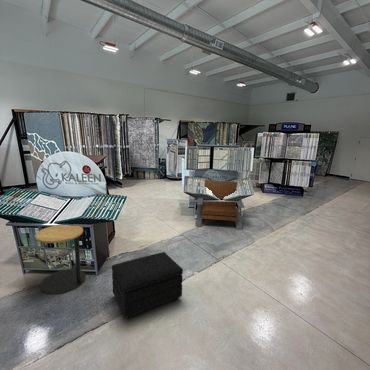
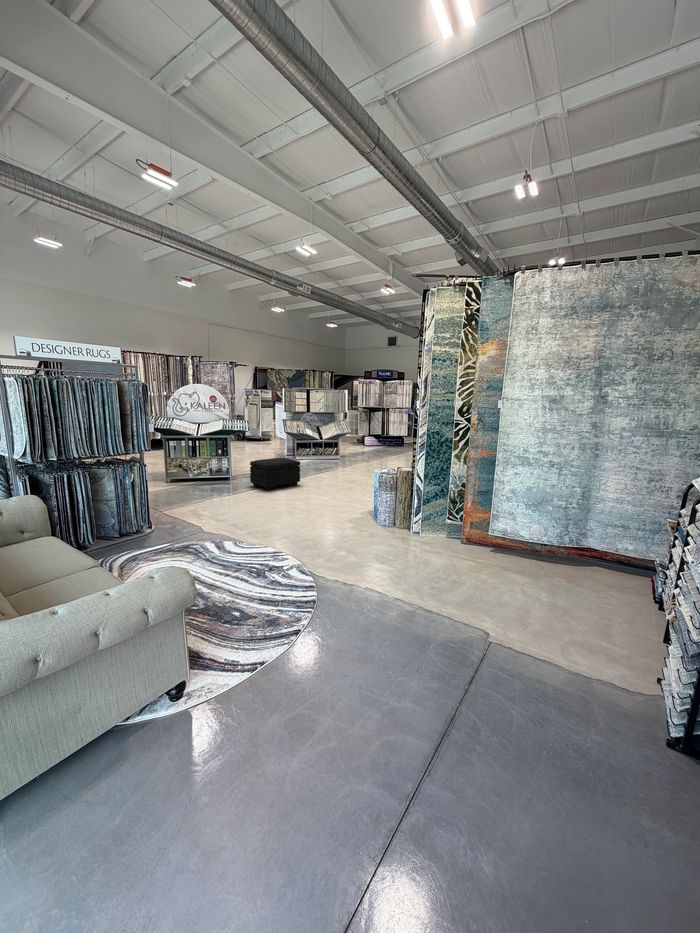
lounge chair: present [195,180,244,230] -> none [298,421,342,463]
side table: present [35,225,86,294] -> none [187,441,222,487]

